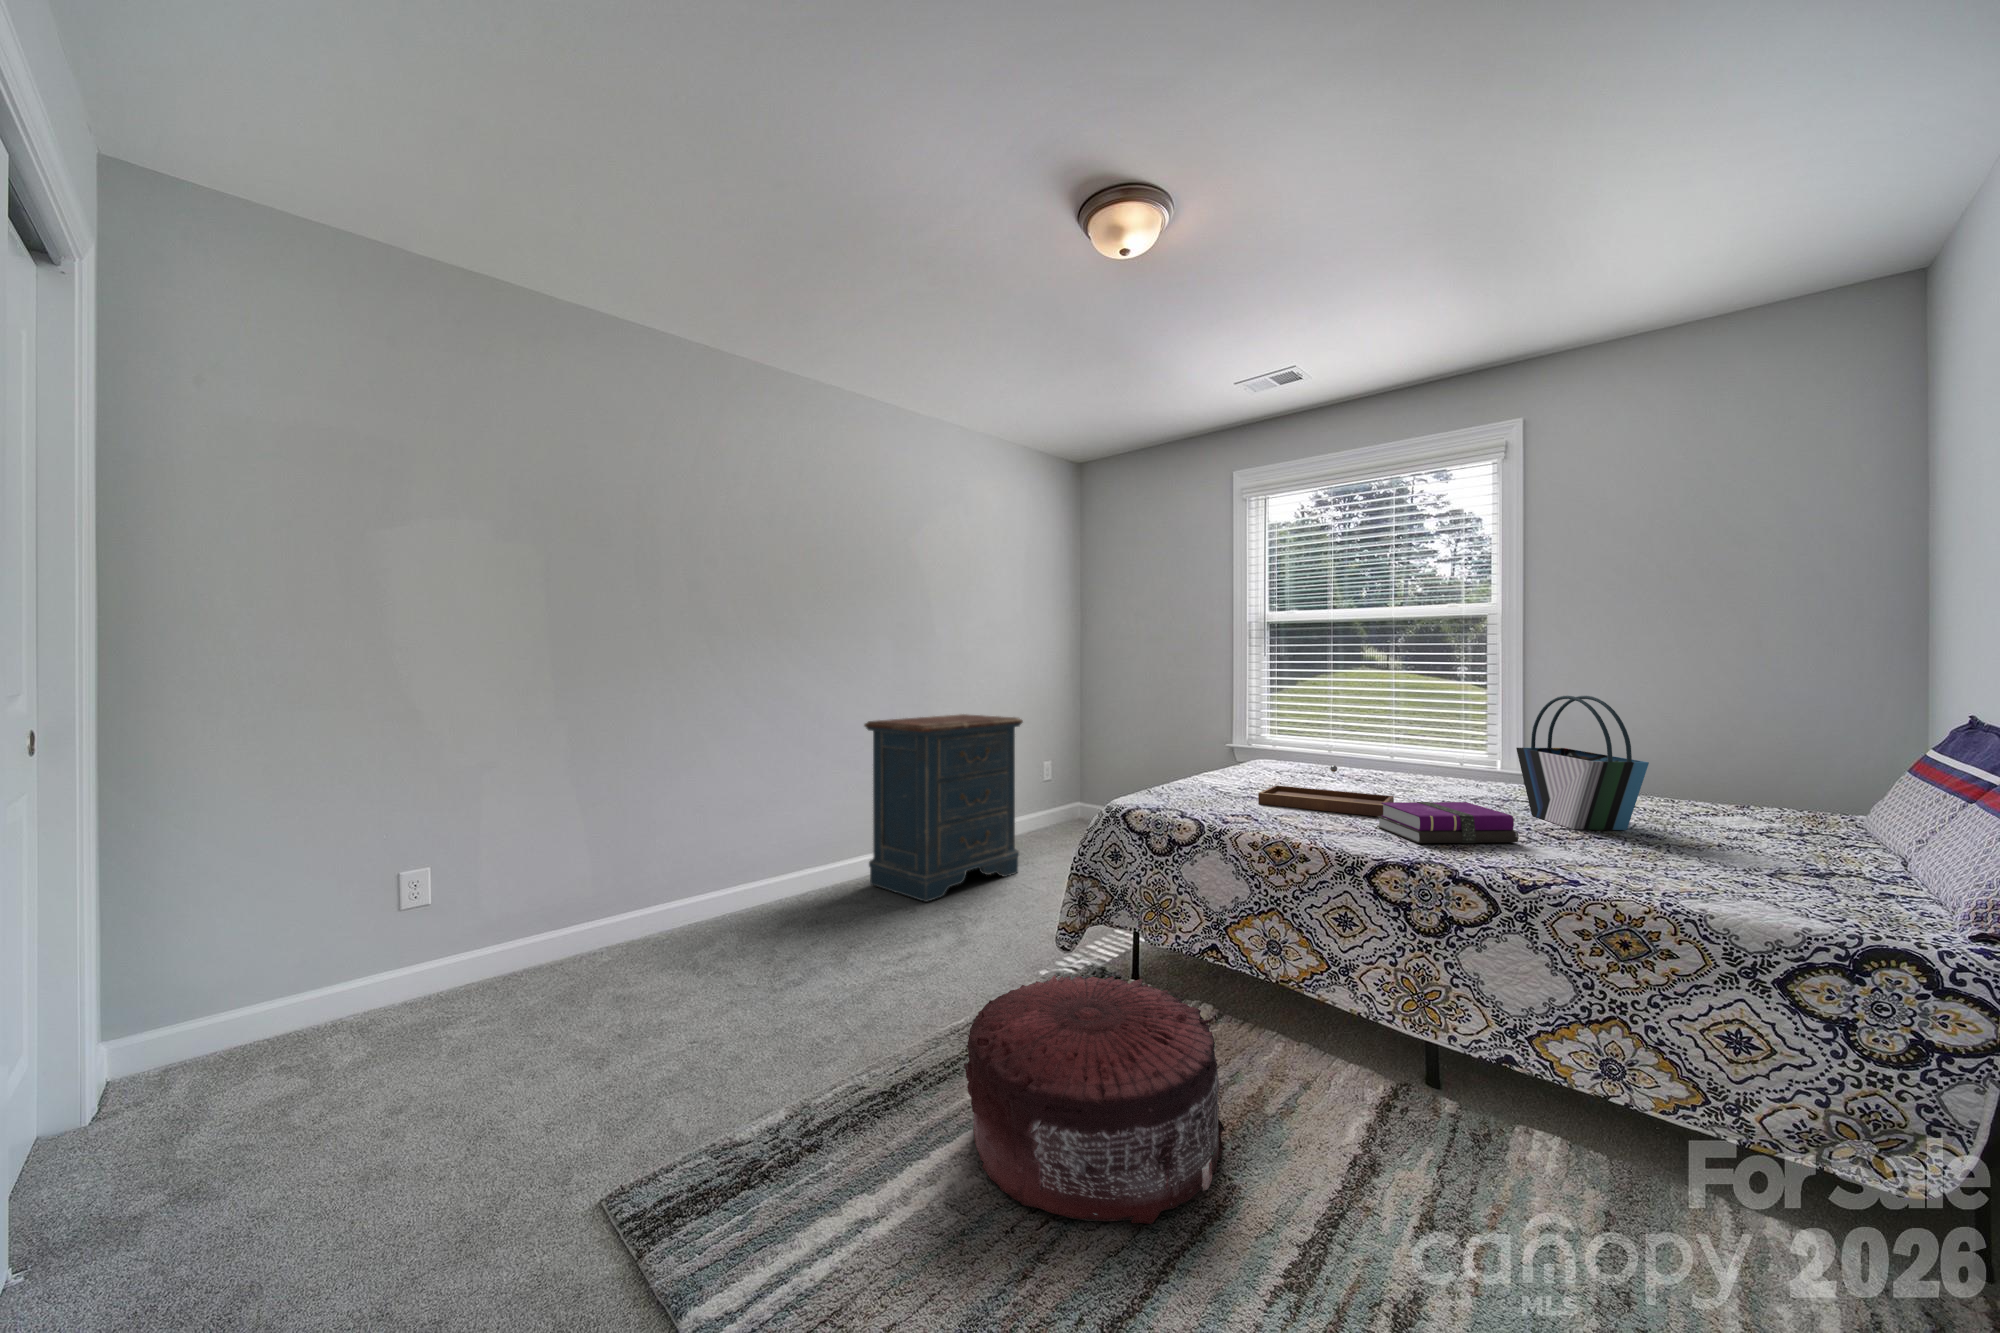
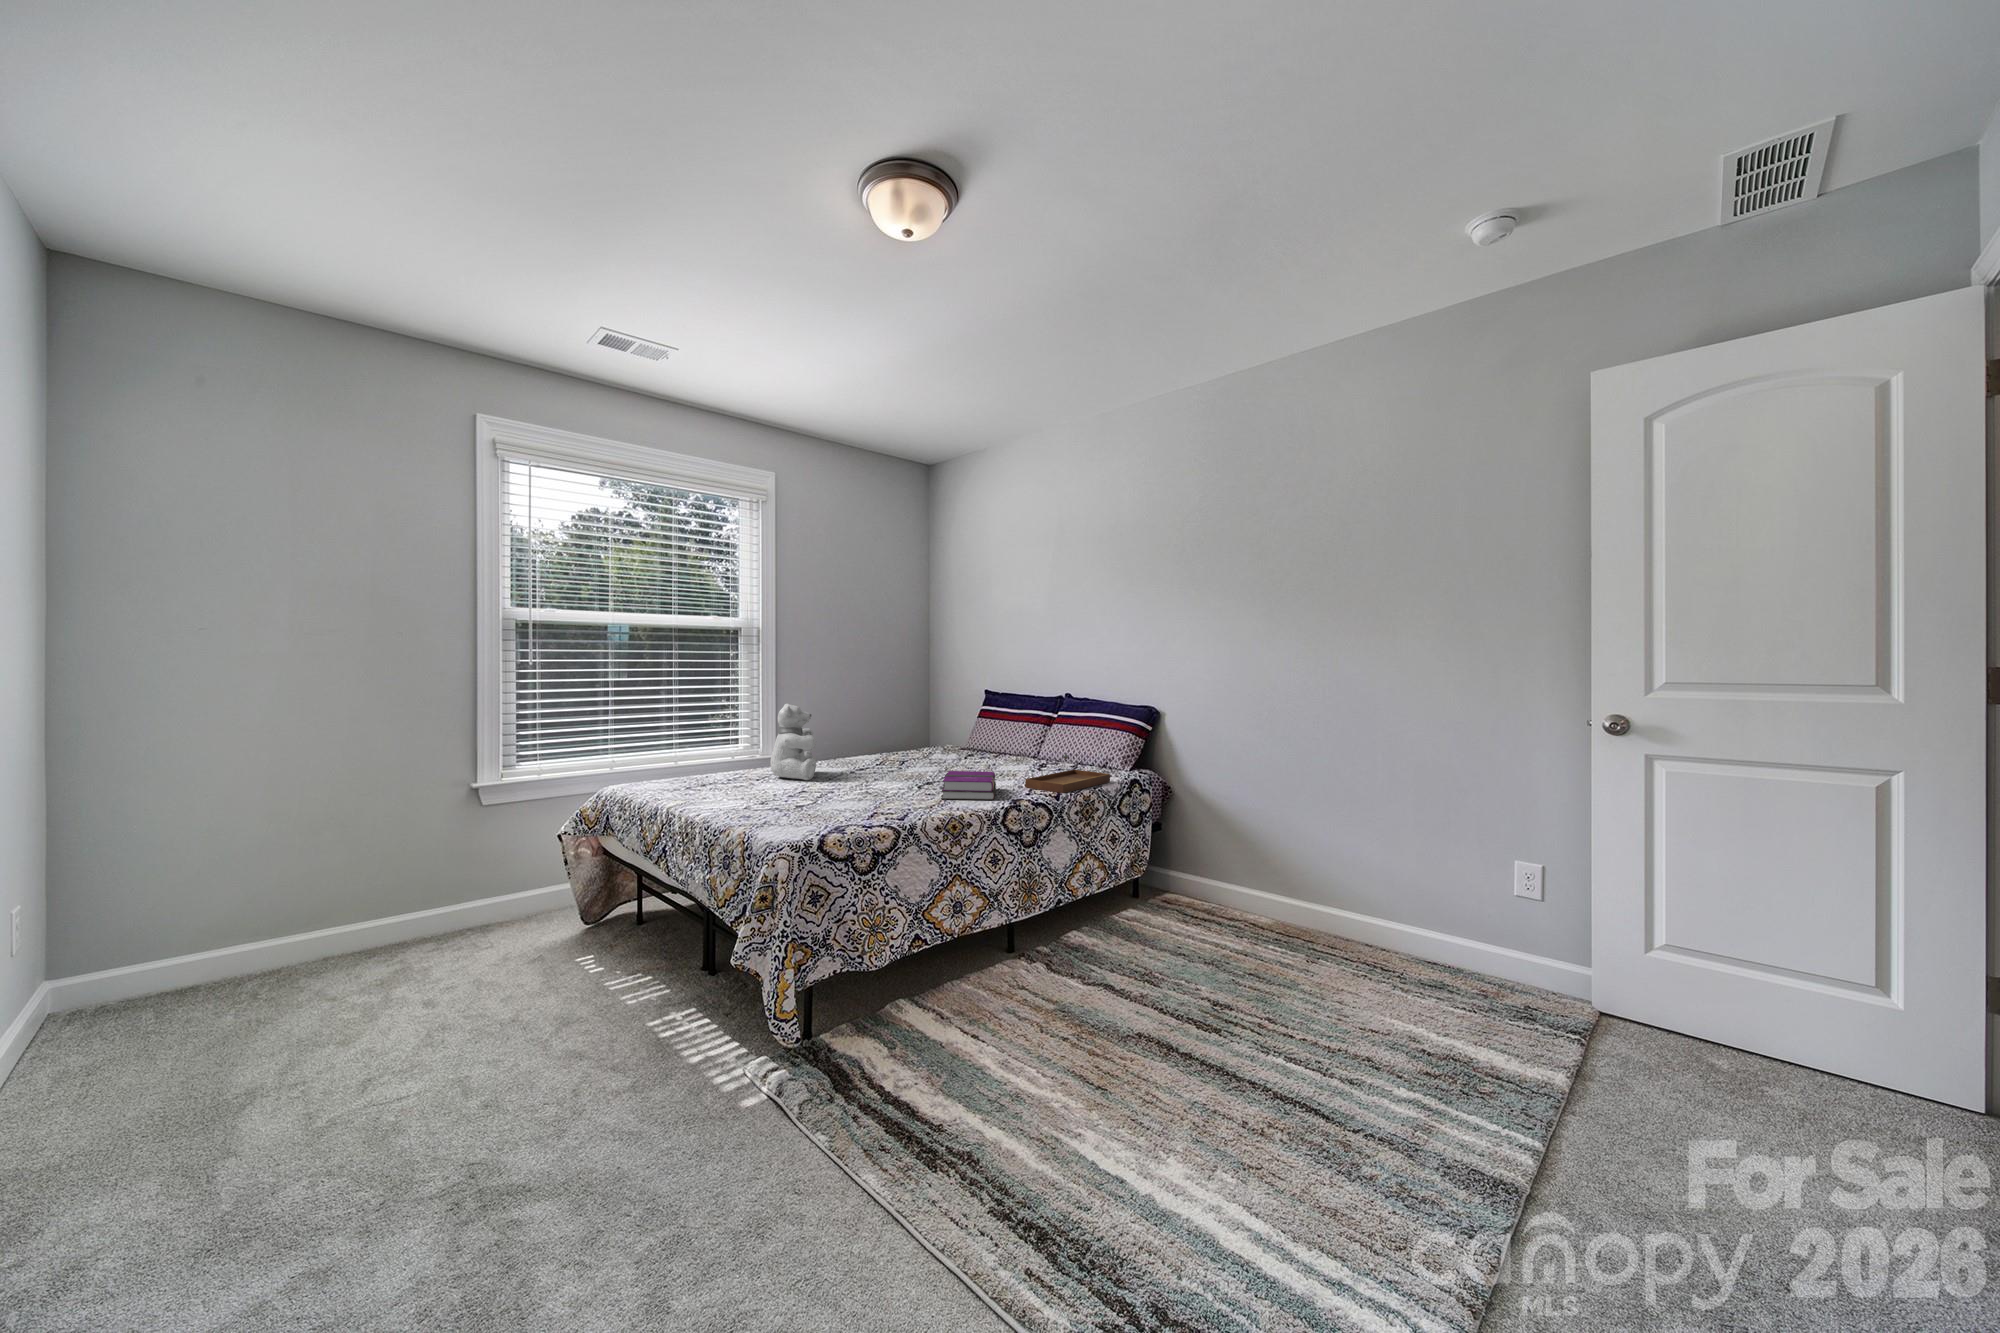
tote bag: present [1516,696,1649,830] -> none [904,694,984,777]
teddy bear: none [1366,700,1440,790] -> present [770,704,816,780]
dresser: present [864,714,1023,902] -> none [97,780,391,1258]
tray: present [1258,766,1394,816] -> present [1025,754,1110,793]
pouf: present [964,975,1225,1224] -> none [992,942,1190,1130]

